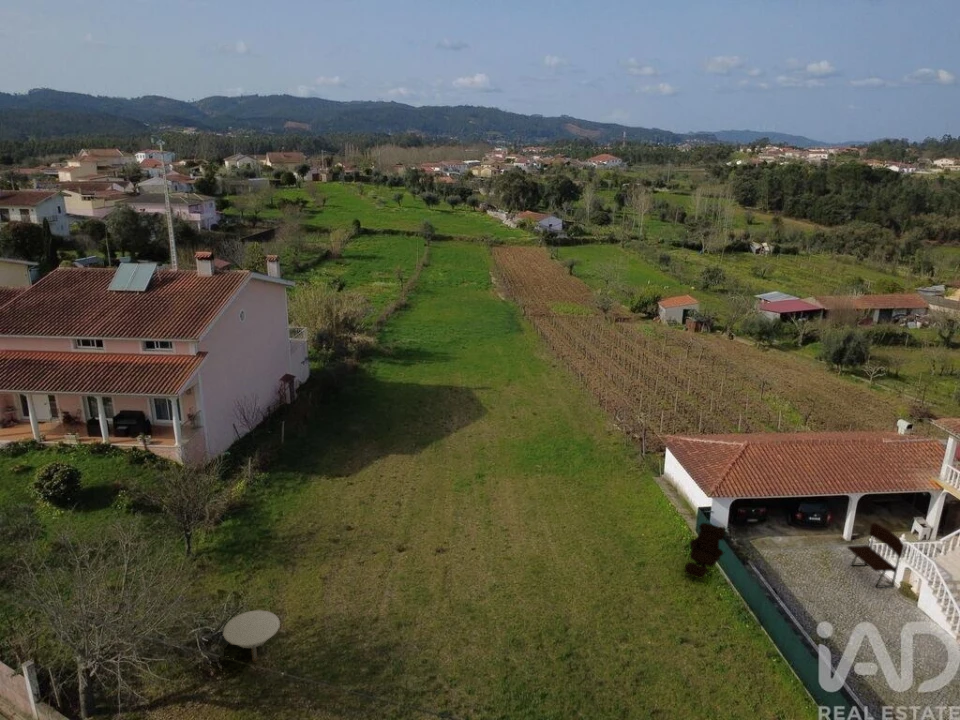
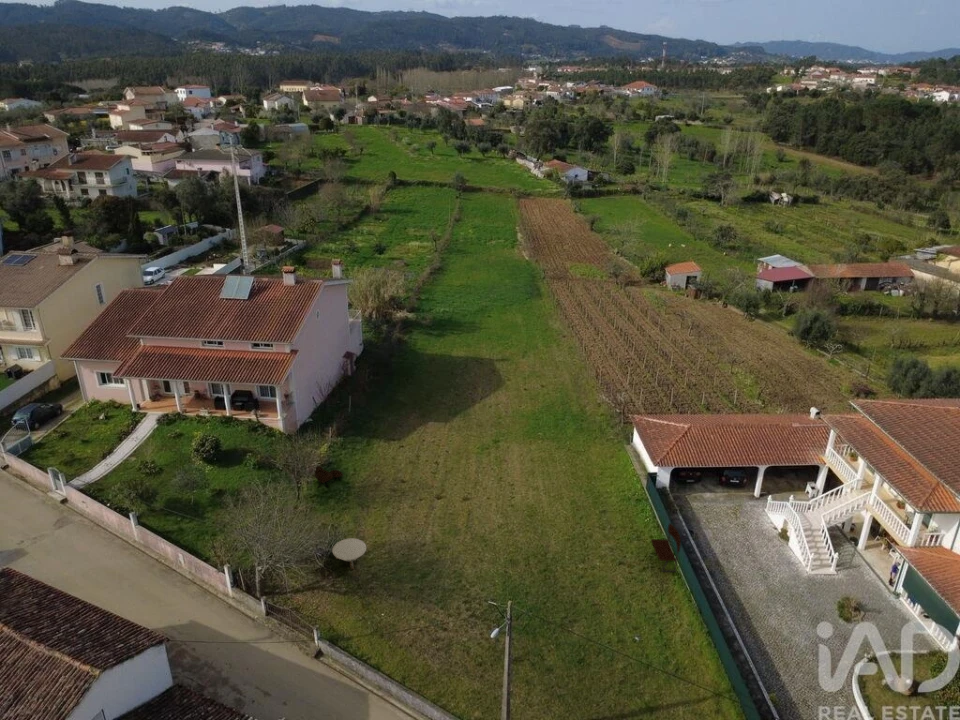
lounge chair: present [684,523,725,581] -> present [314,466,343,486]
bench: present [848,523,904,588] -> present [651,524,681,572]

